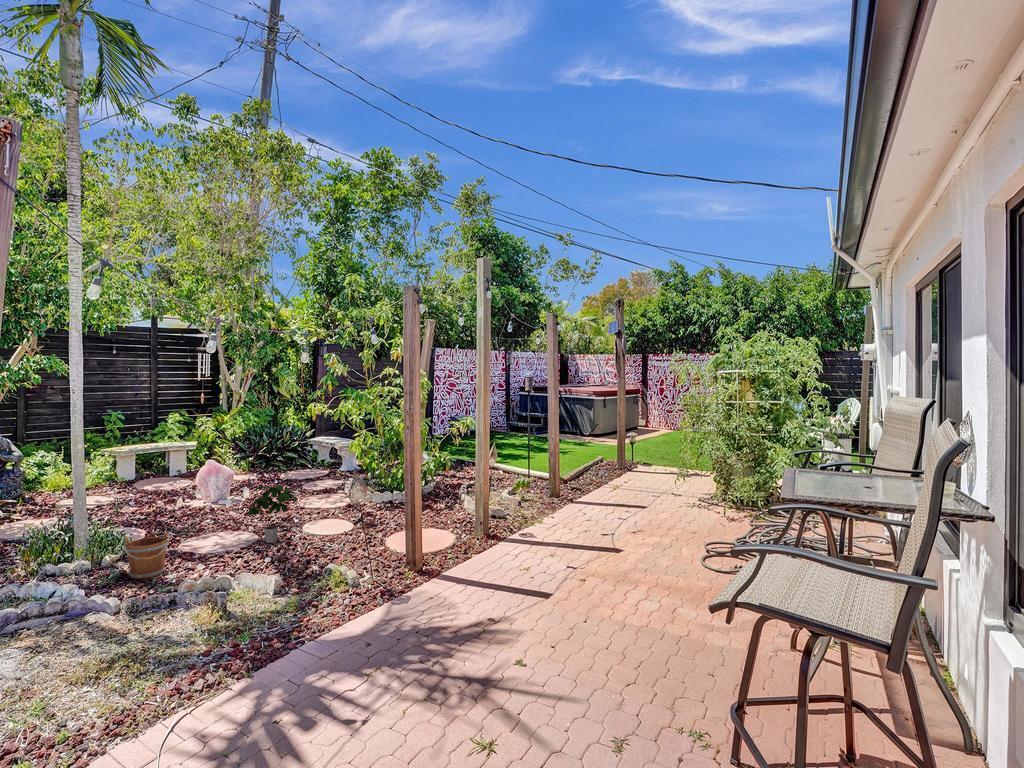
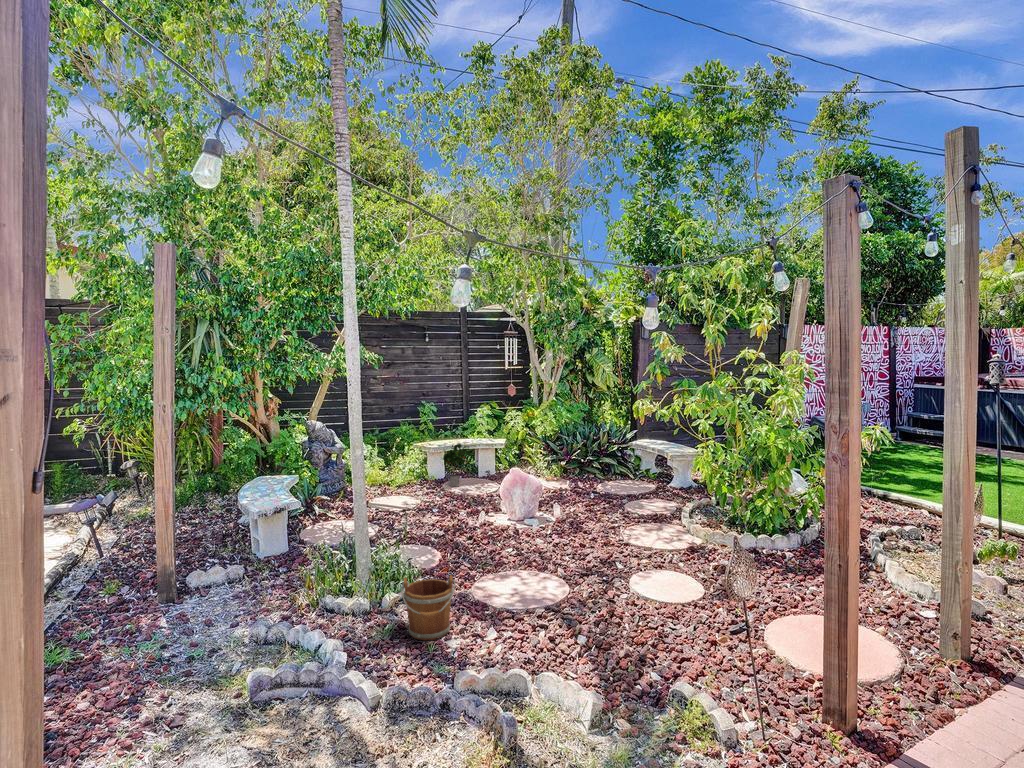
potted plant: present [246,485,297,543] -> present [443,443,471,487]

